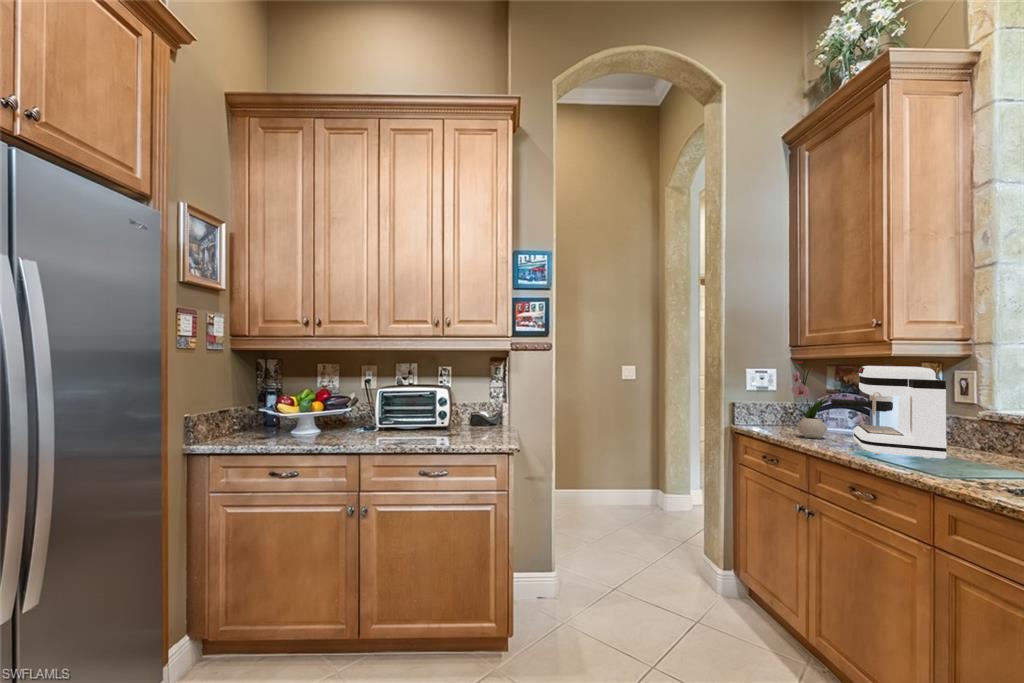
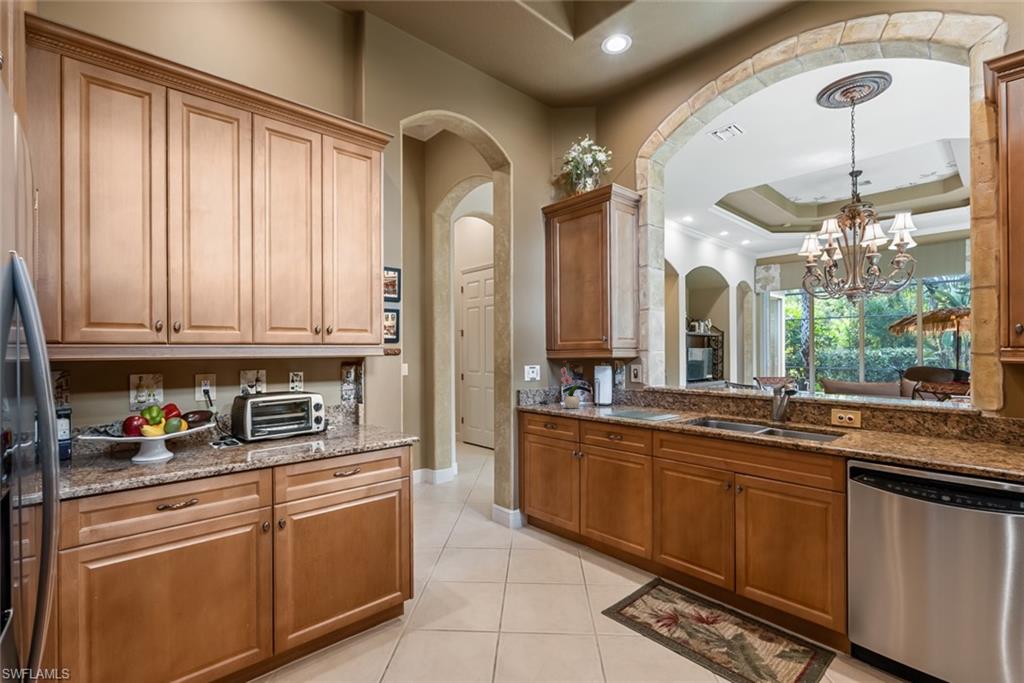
coffee maker: present [831,366,947,459] -> none [589,363,642,413]

